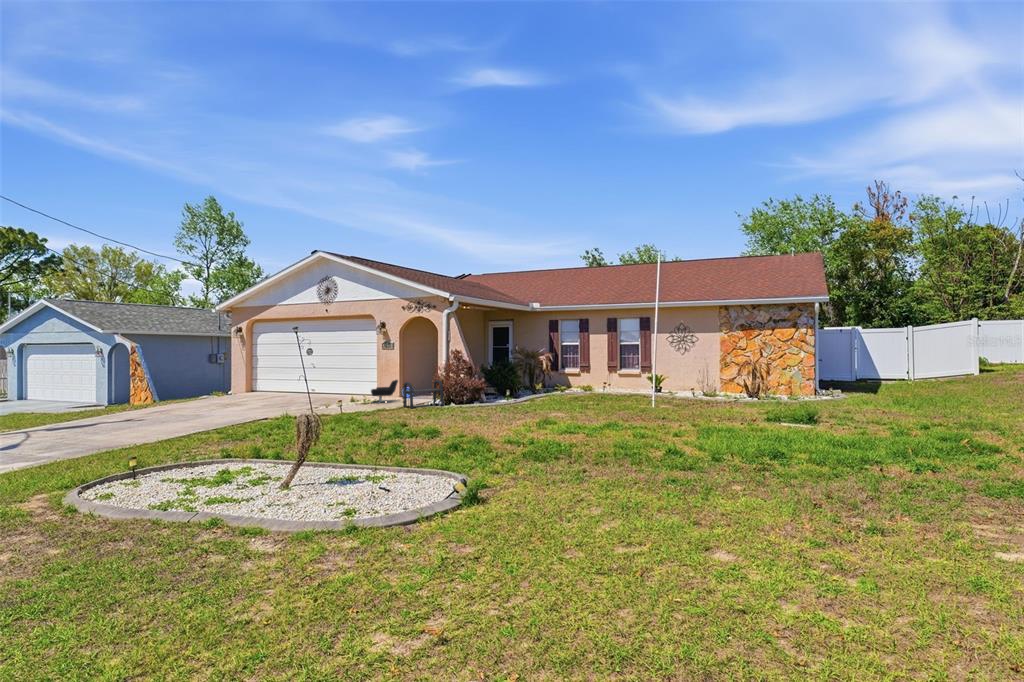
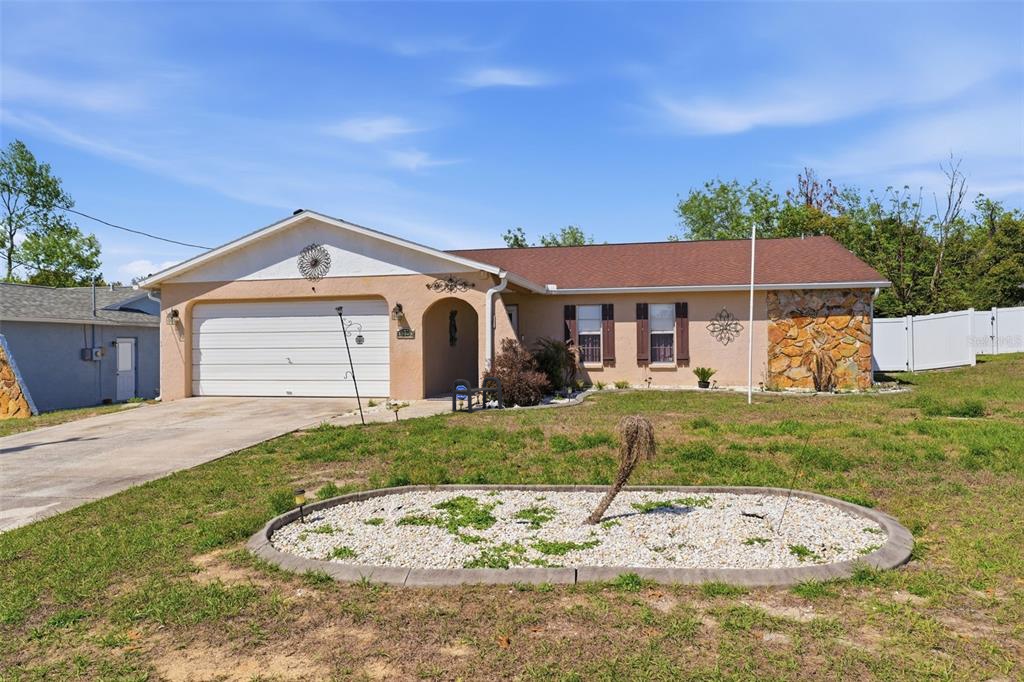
lounge chair: present [371,380,398,403] -> none [390,378,427,409]

